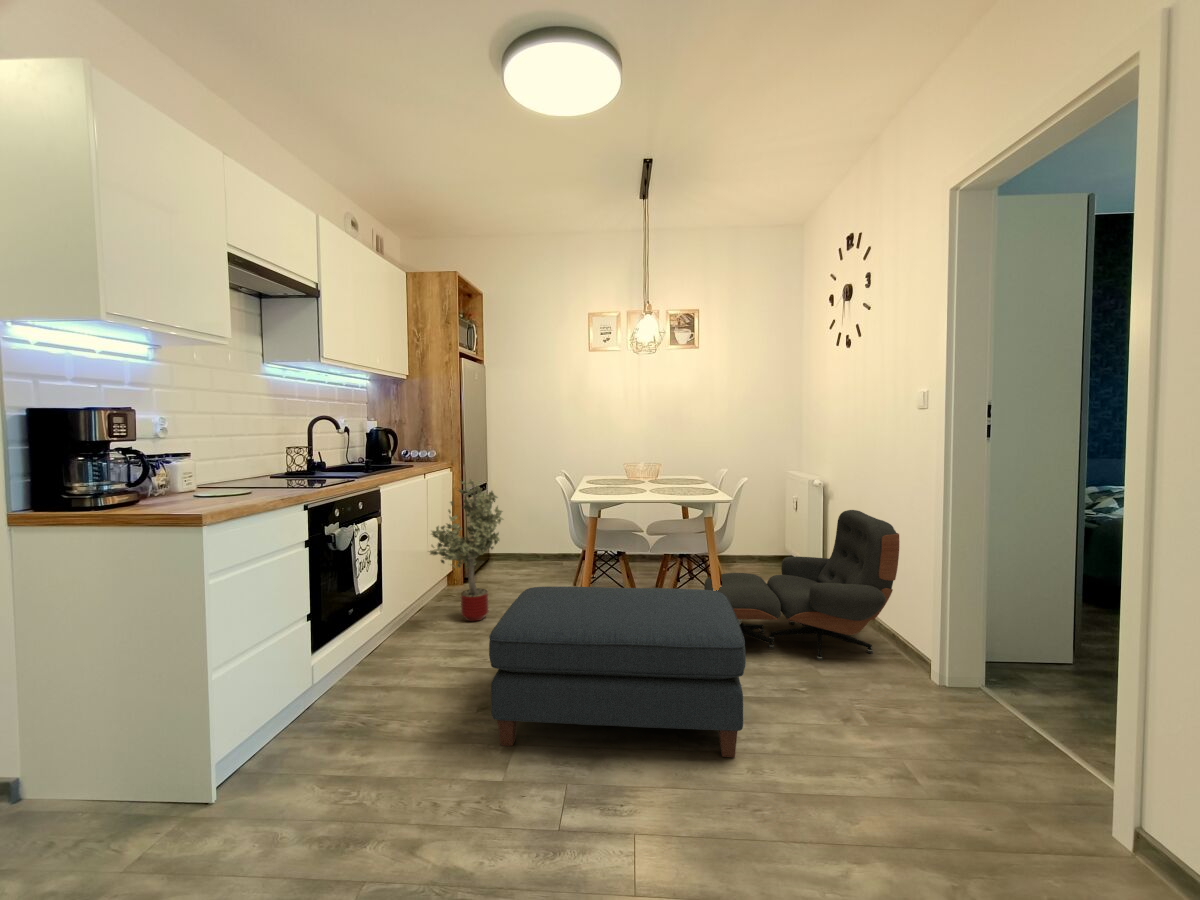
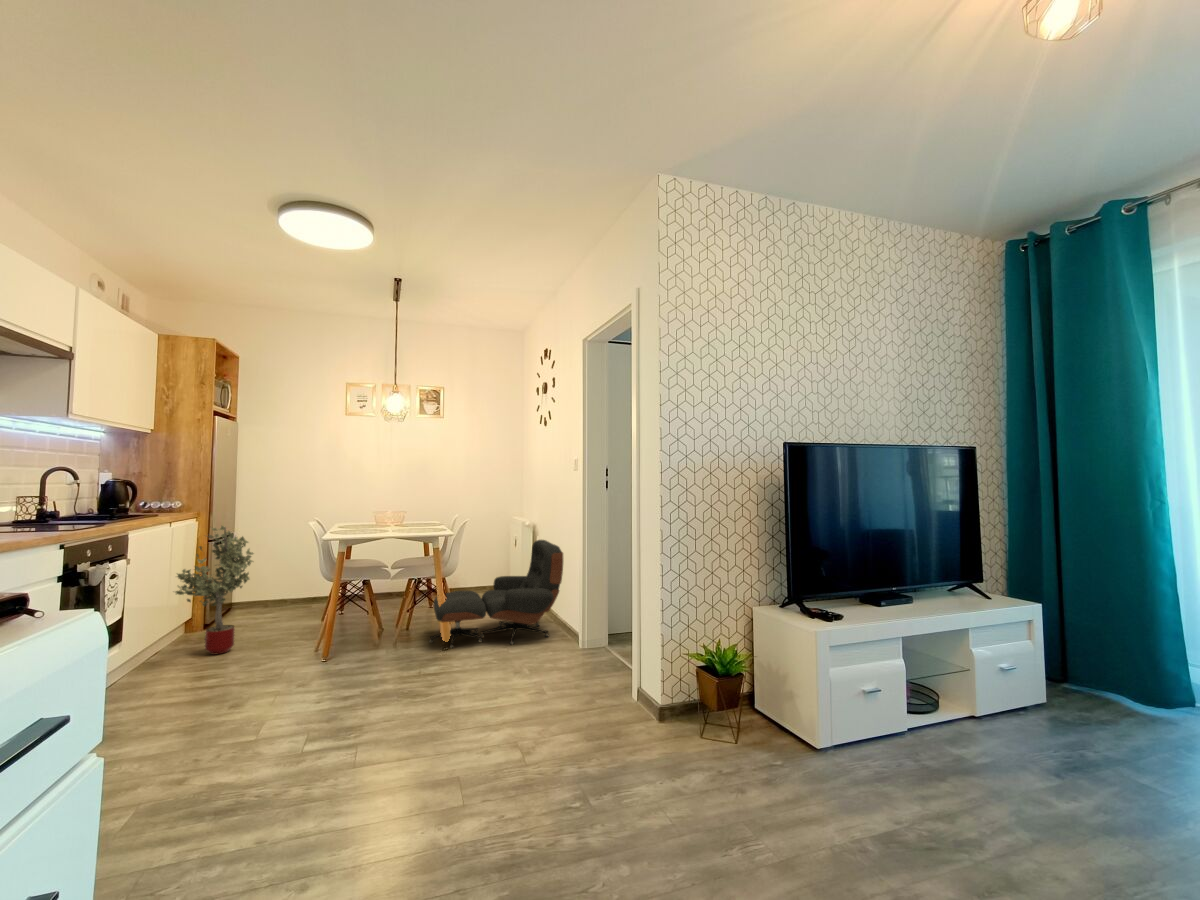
ottoman: present [489,586,746,758] -> none [246,596,444,723]

